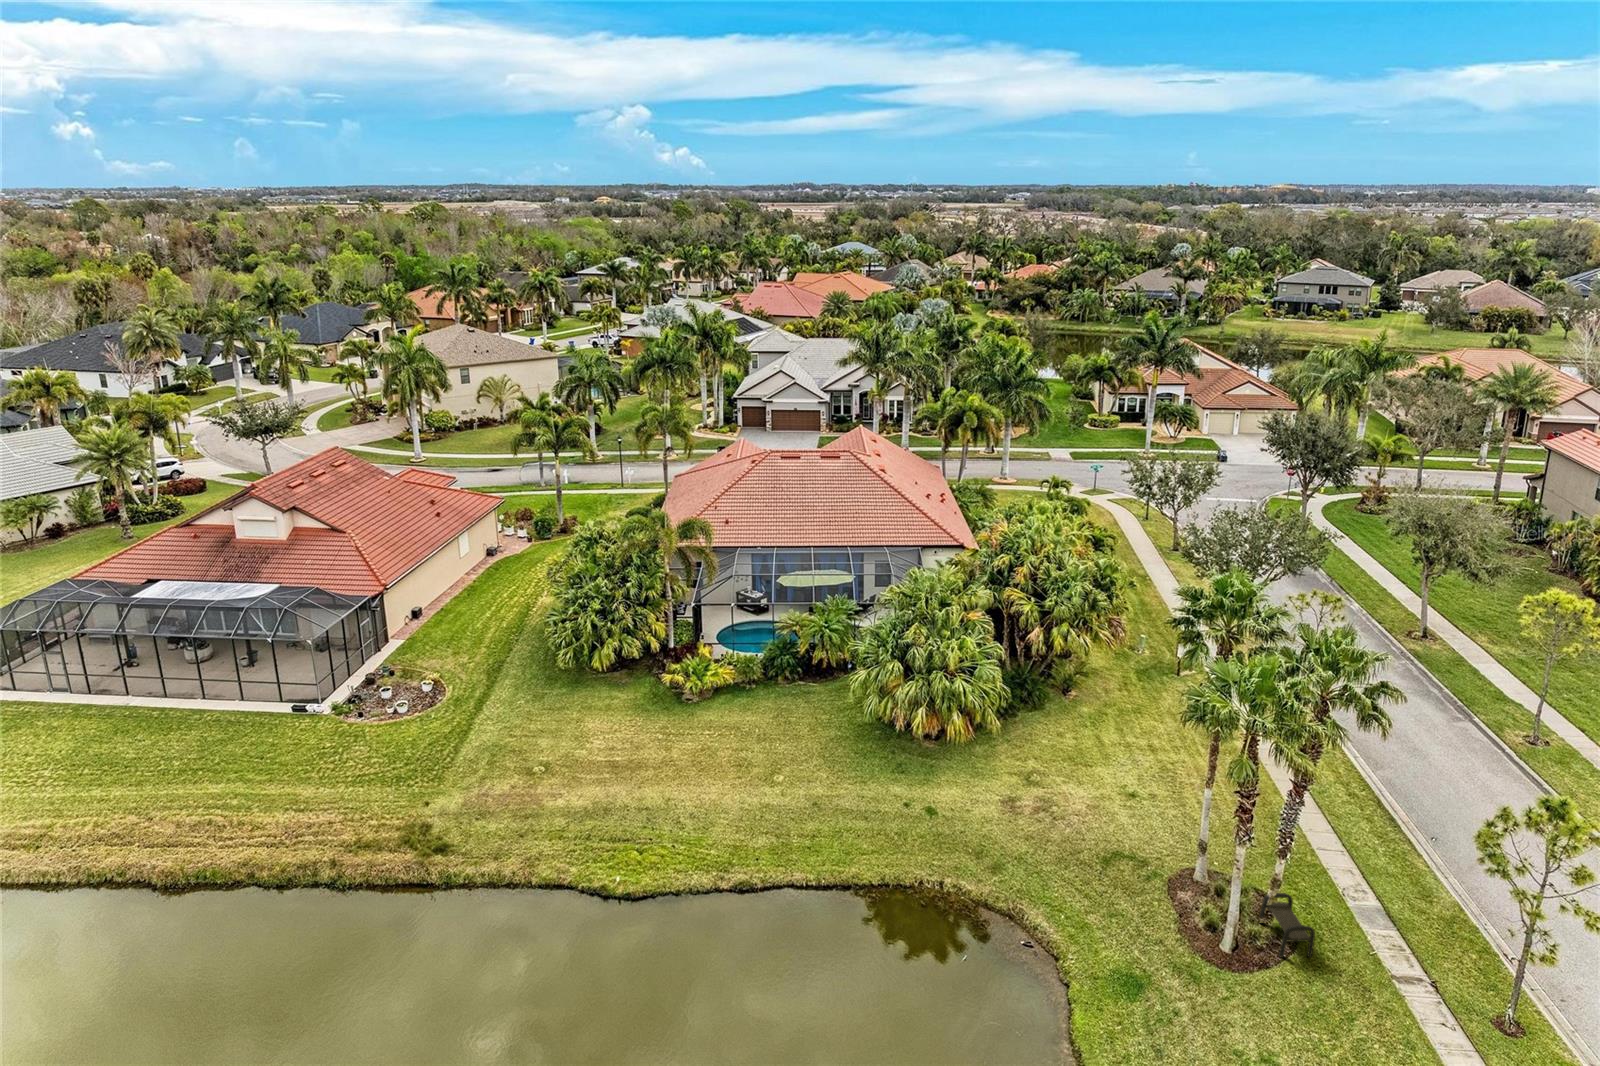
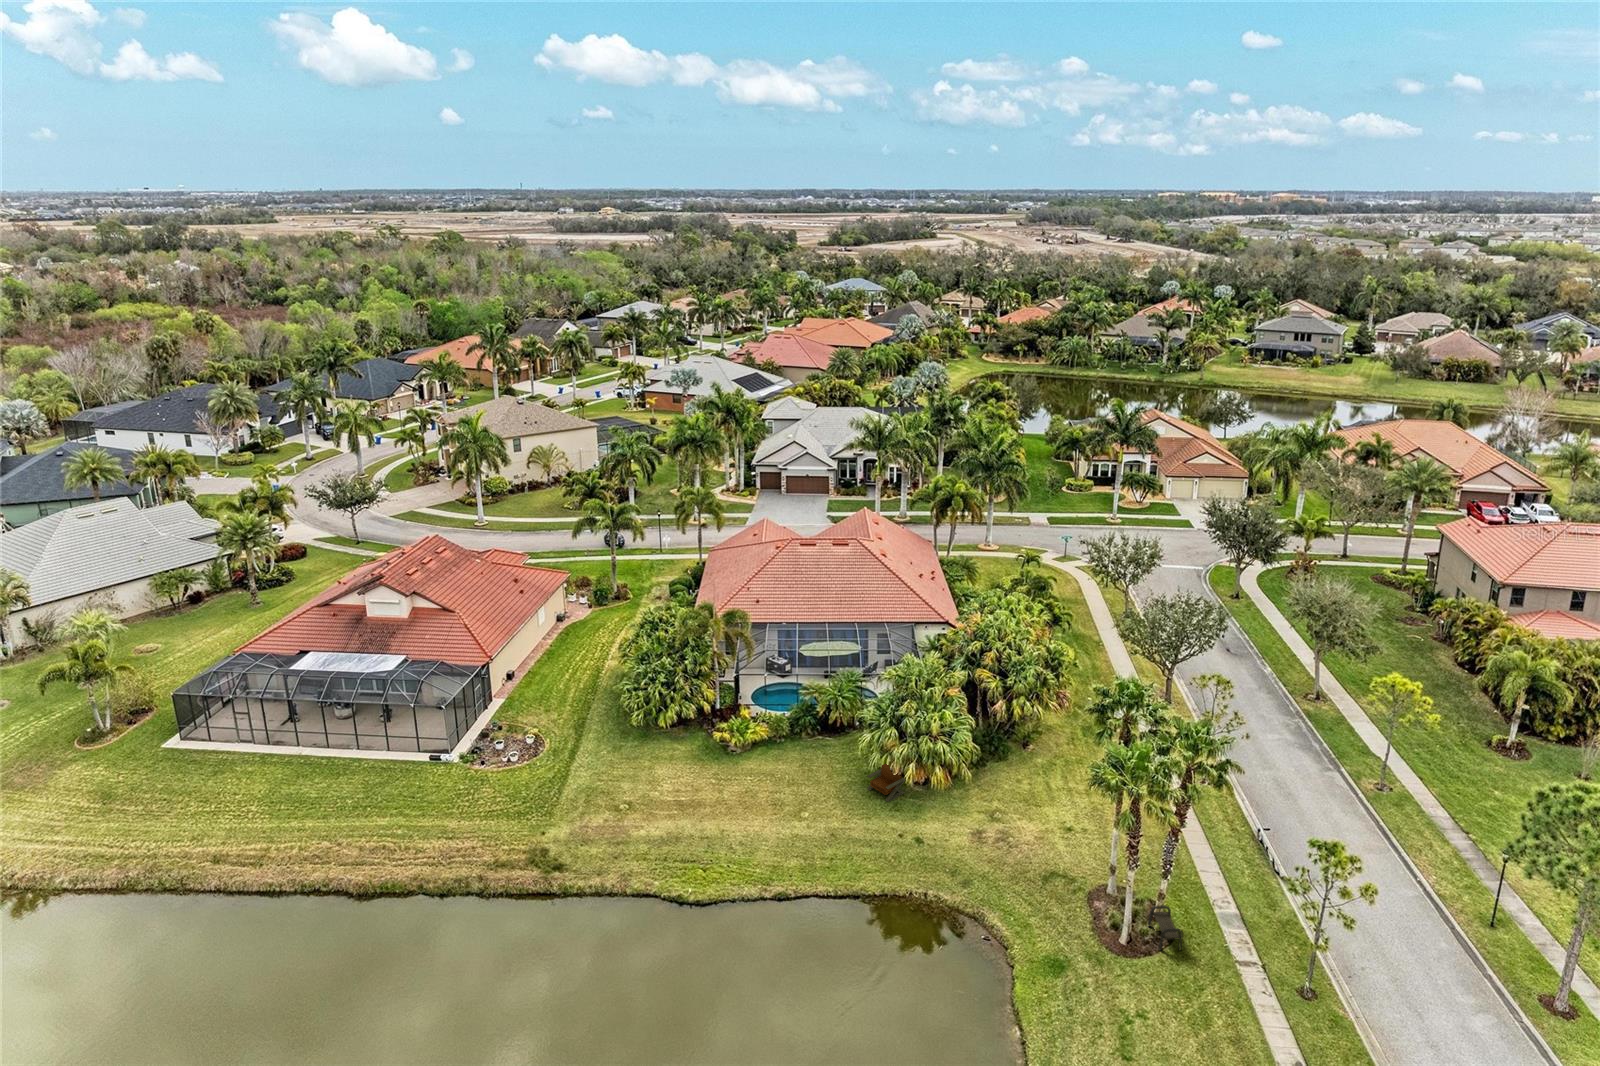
lounge chair: none [862,705,913,760] -> present [867,764,905,802]

